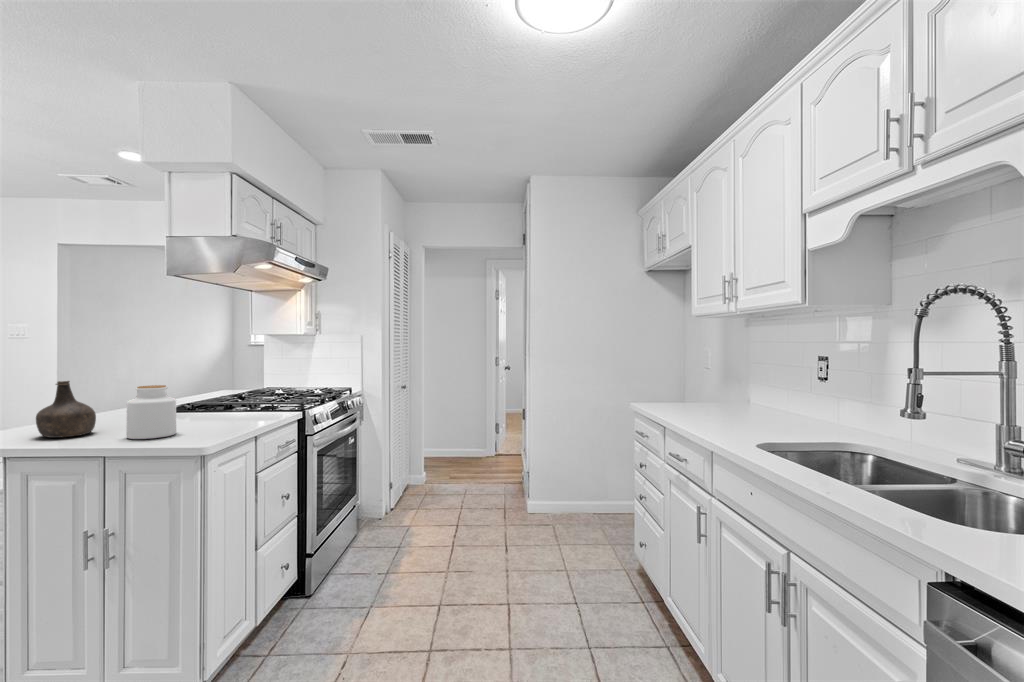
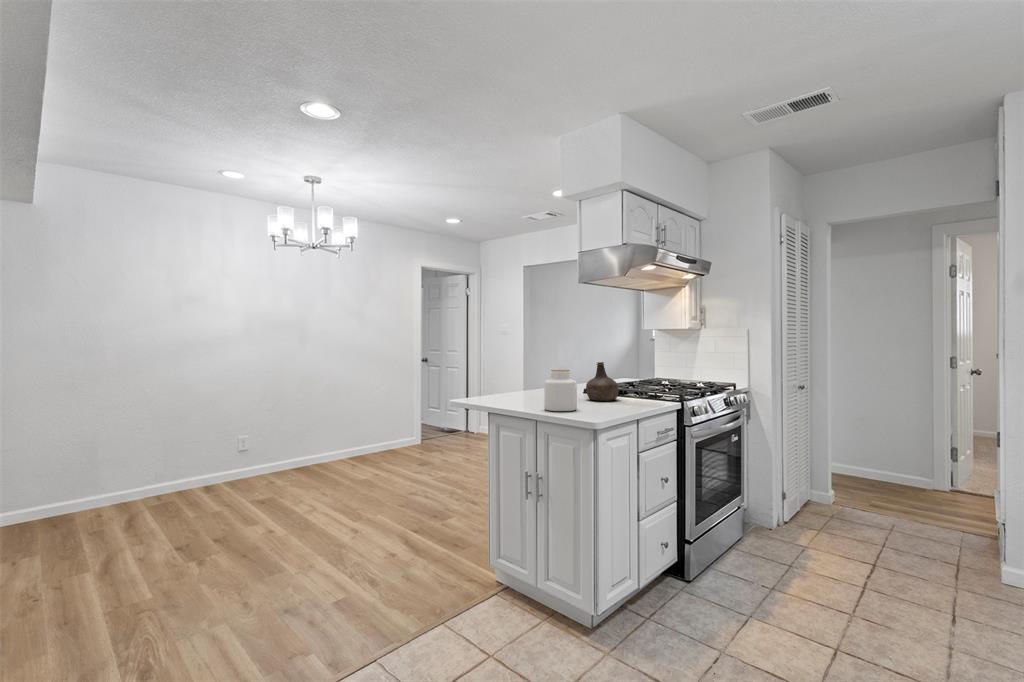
bottle: present [36,381,96,438] -> present [586,362,618,401]

